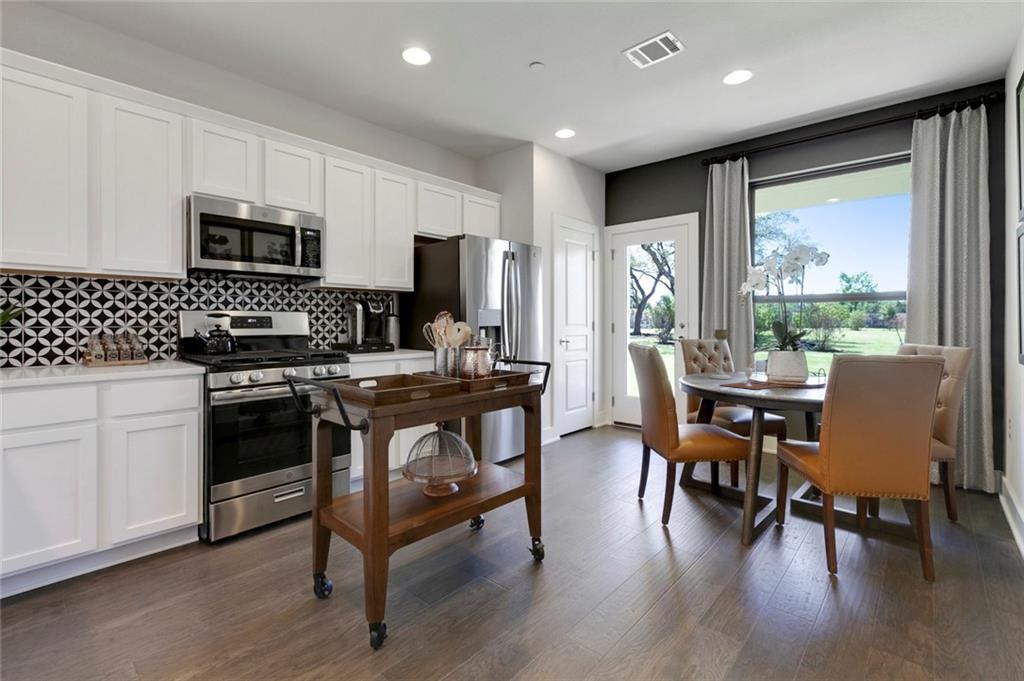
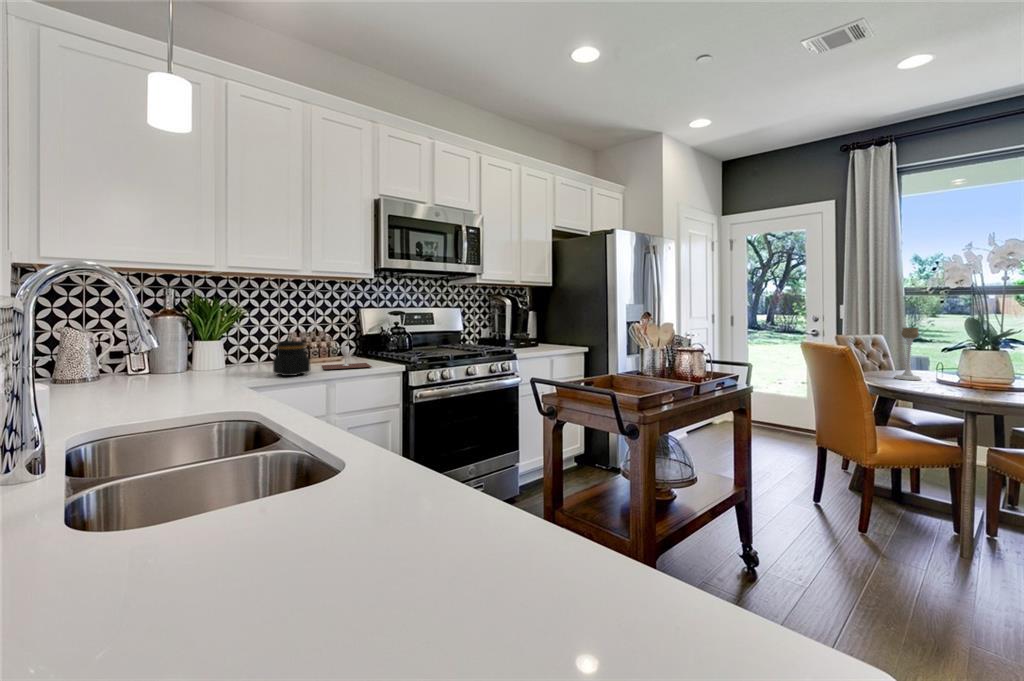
jar: none [29,340,83,375] -> present [271,341,310,376]
wine glass: present [722,367,777,389] -> present [322,346,372,369]

